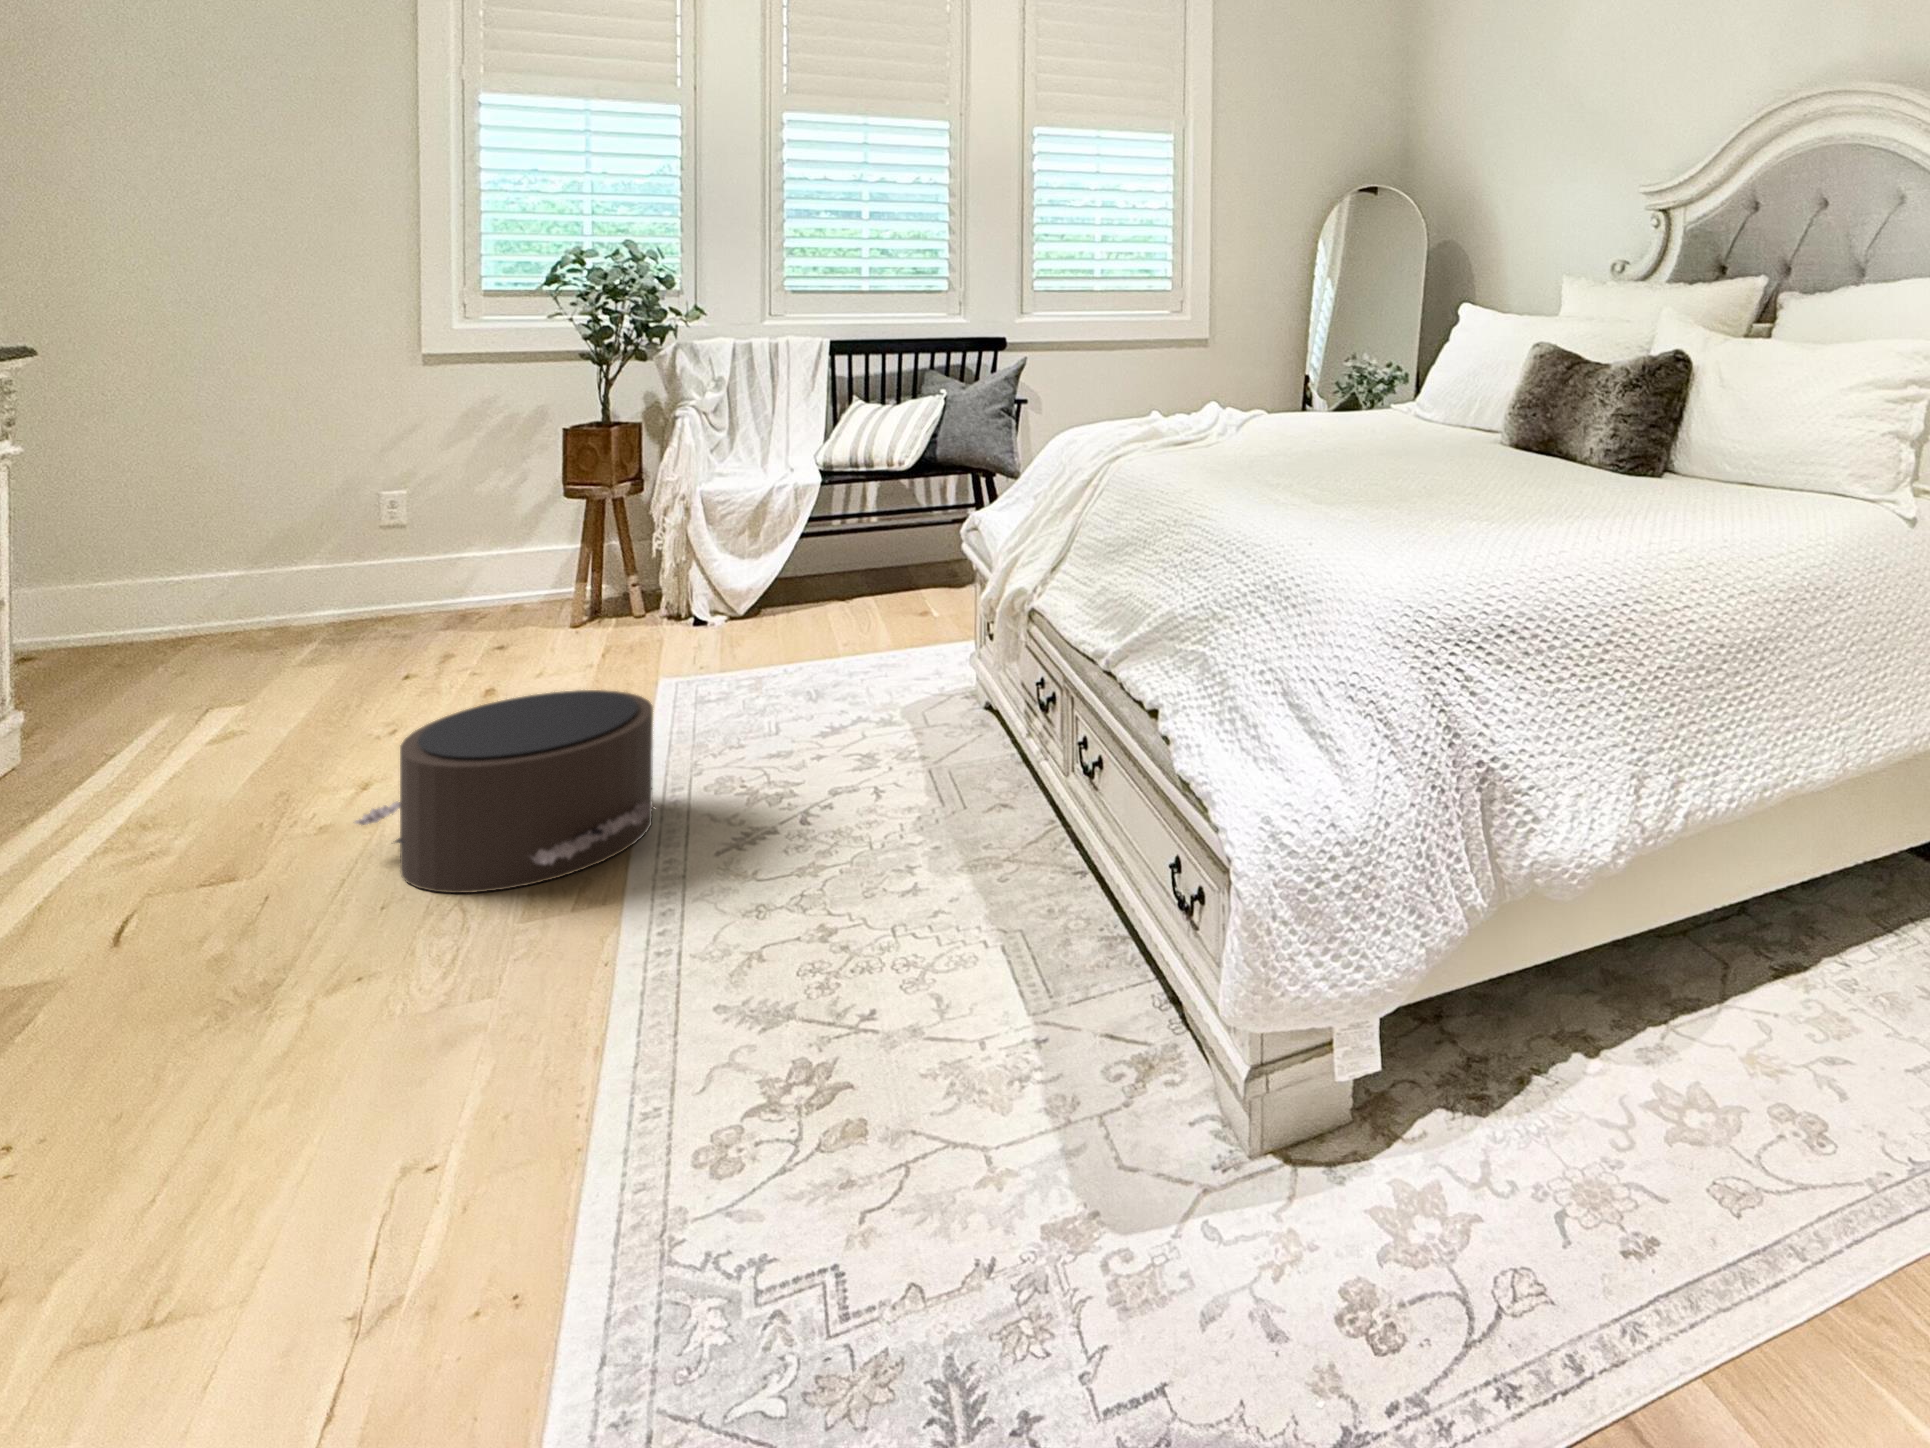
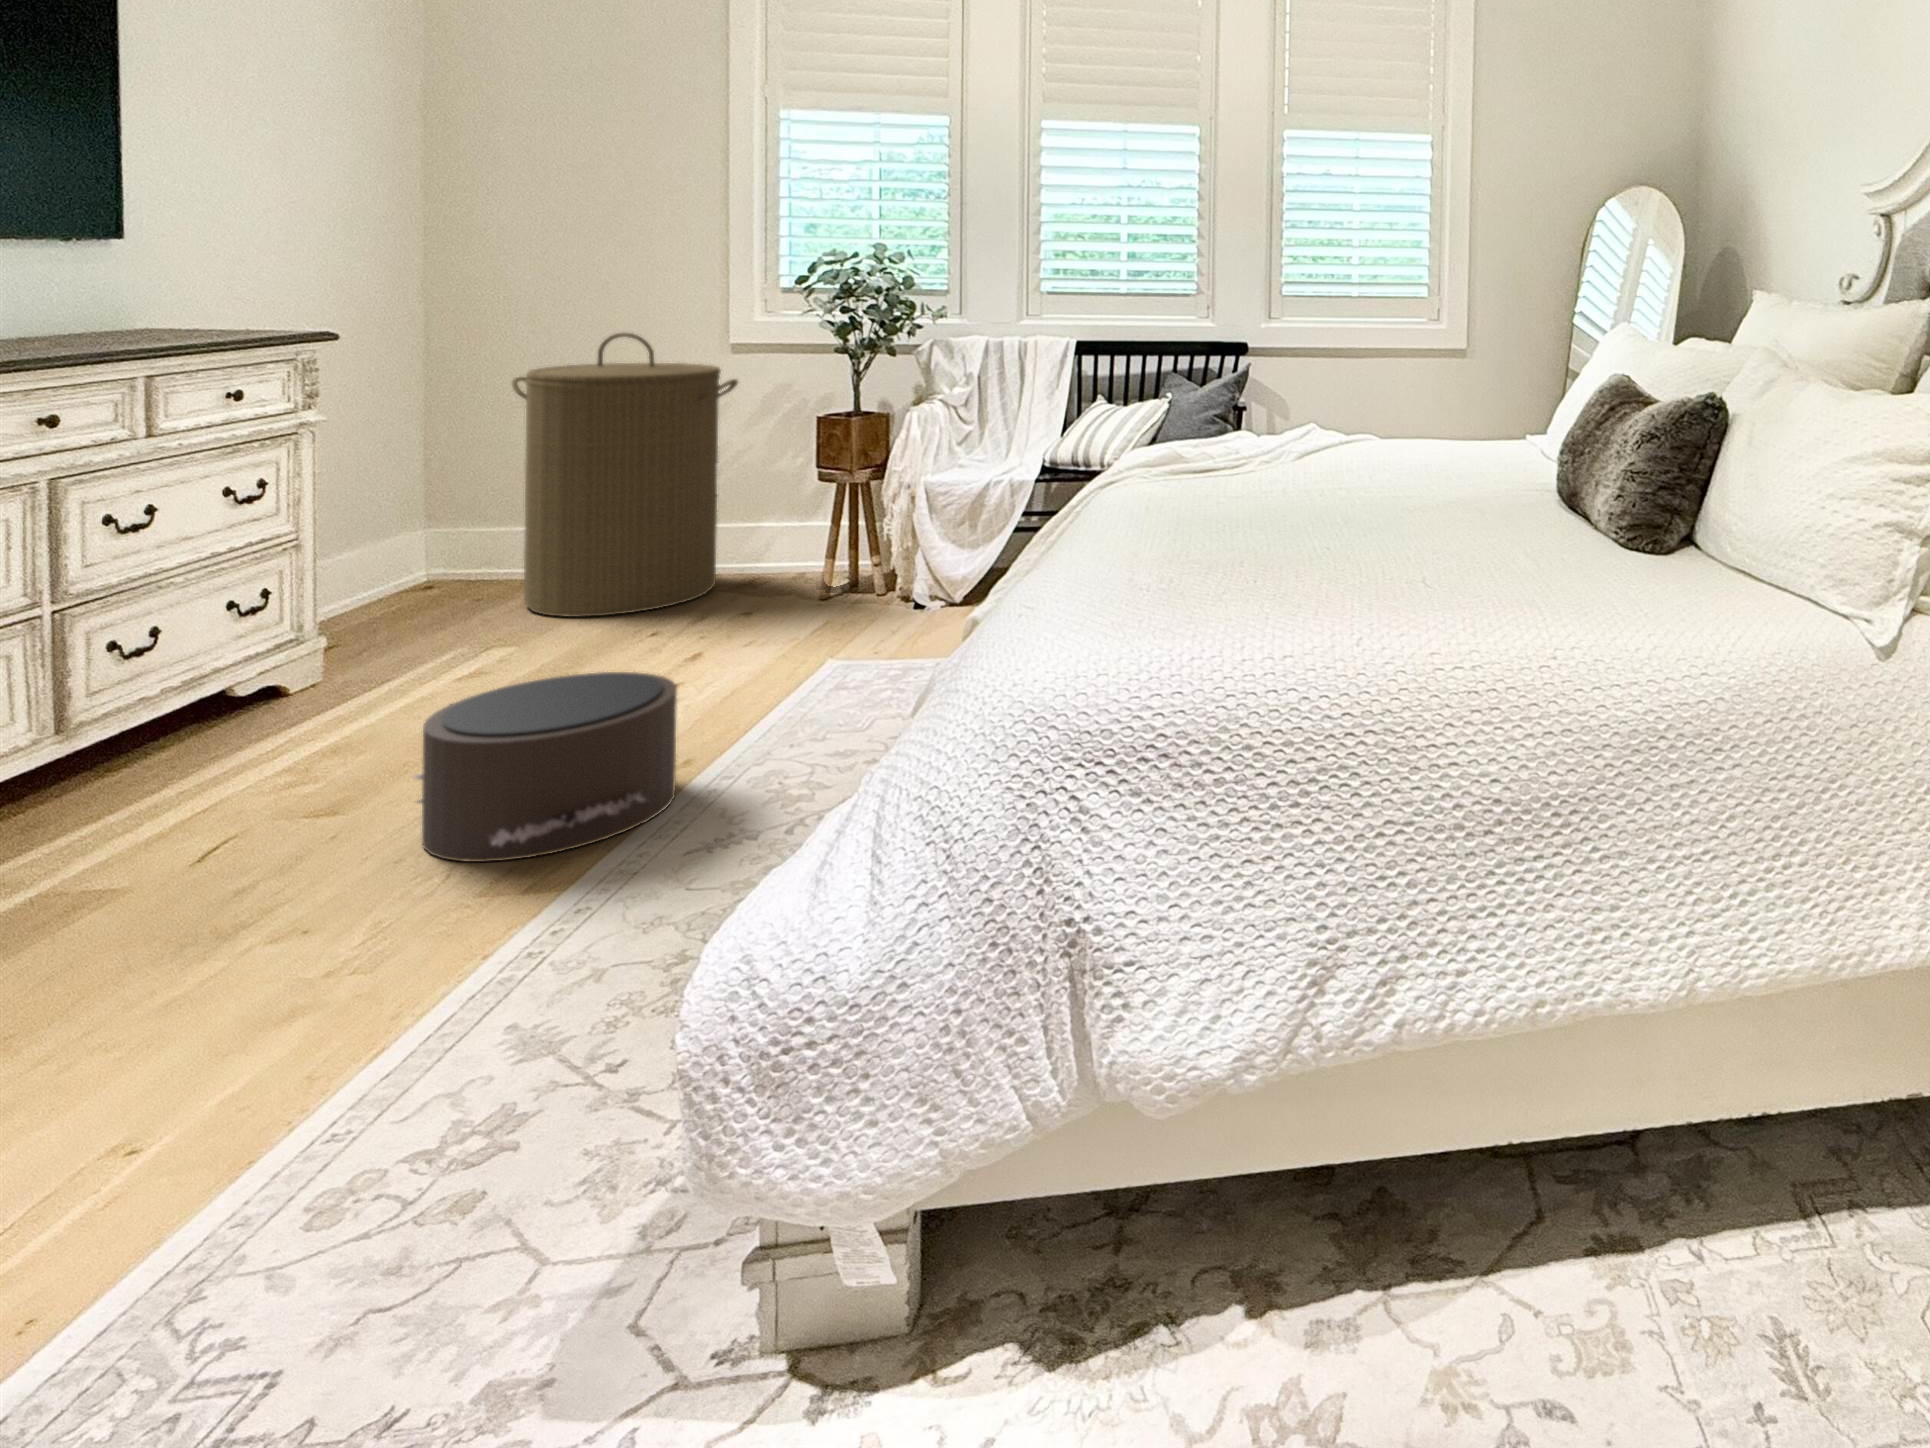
laundry hamper: none [180,345,464,671] -> present [512,332,738,617]

